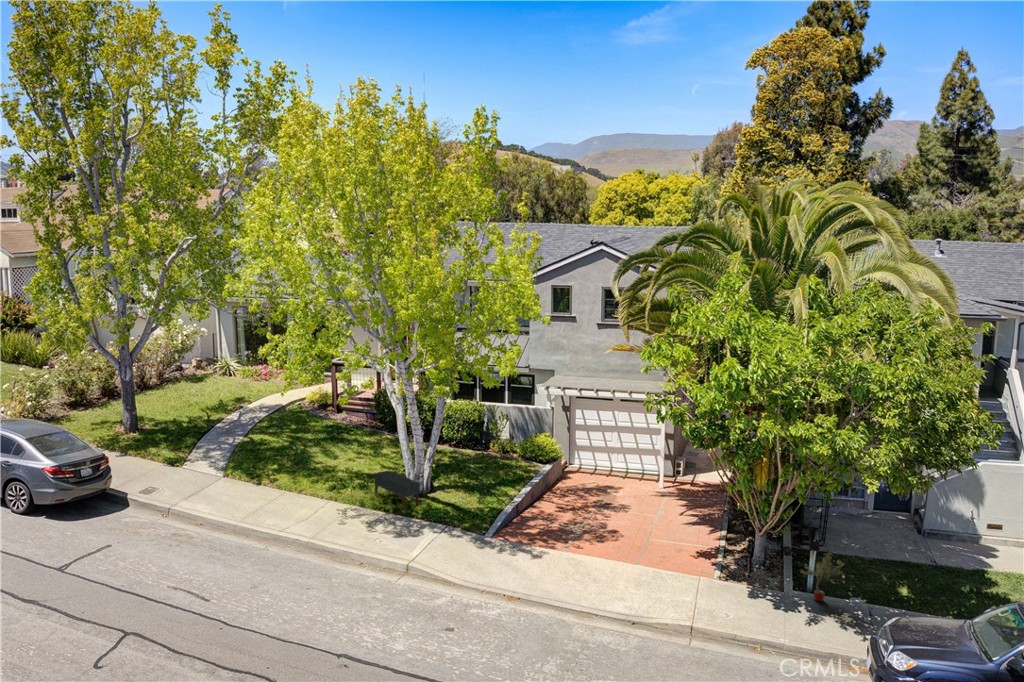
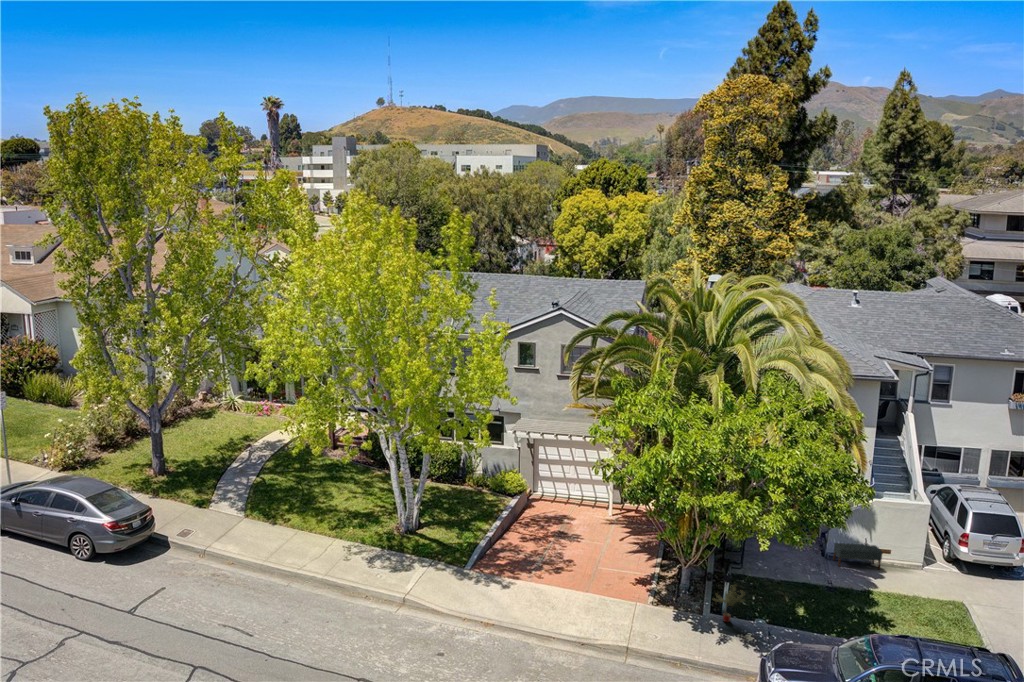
bench: present [374,471,420,508] -> present [833,543,883,569]

